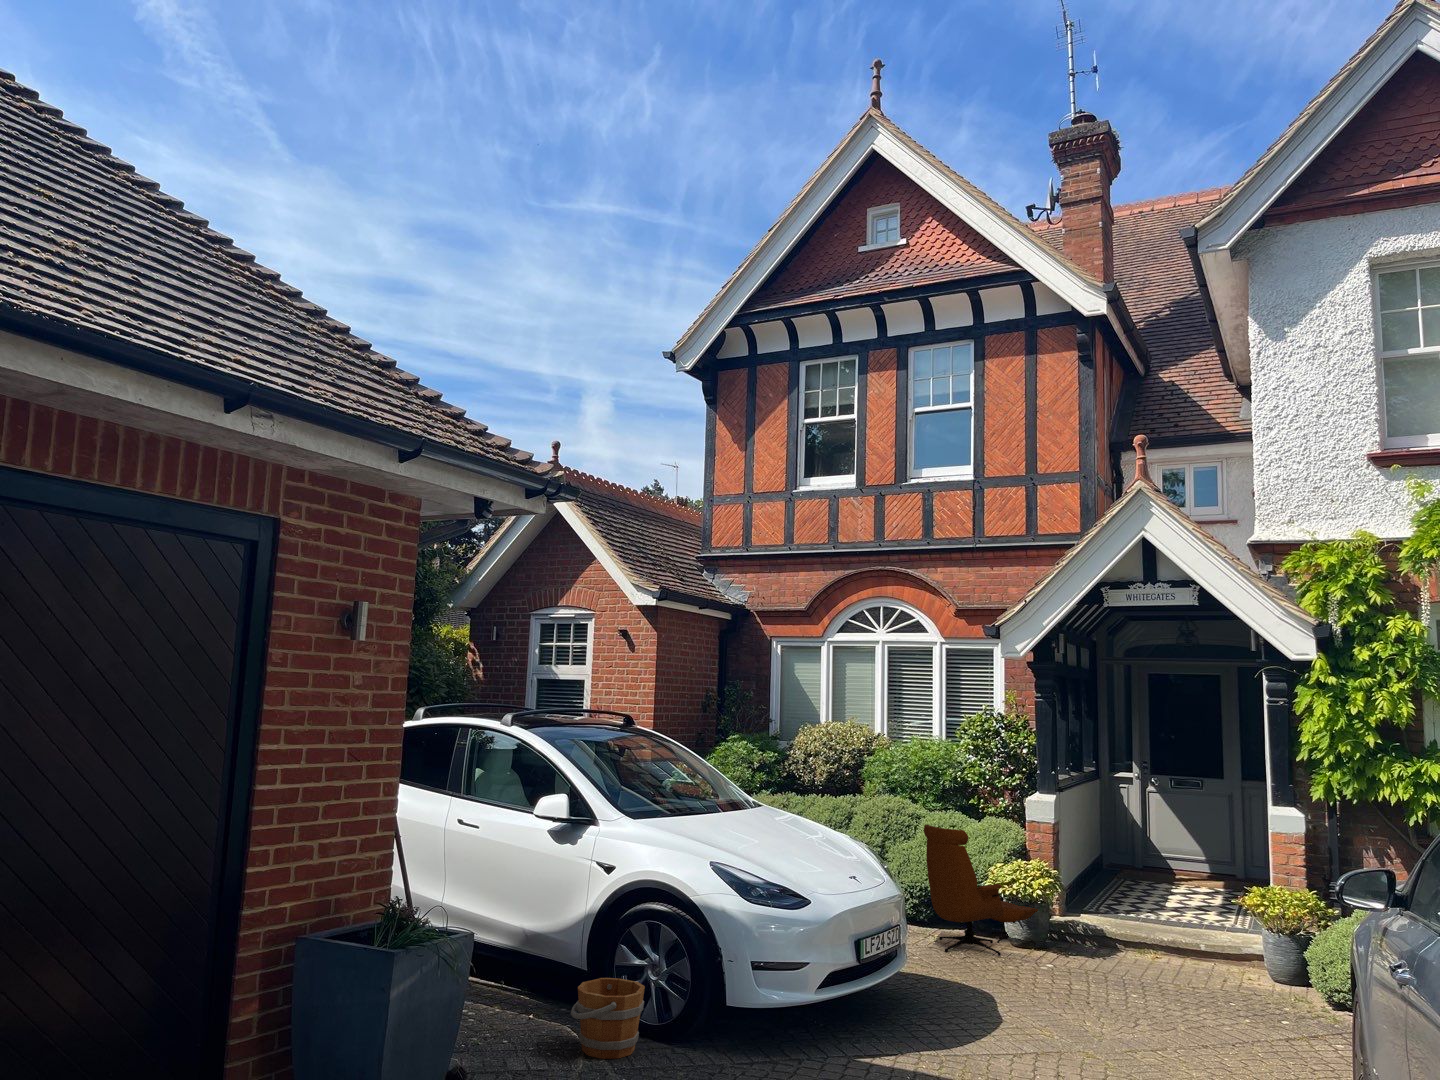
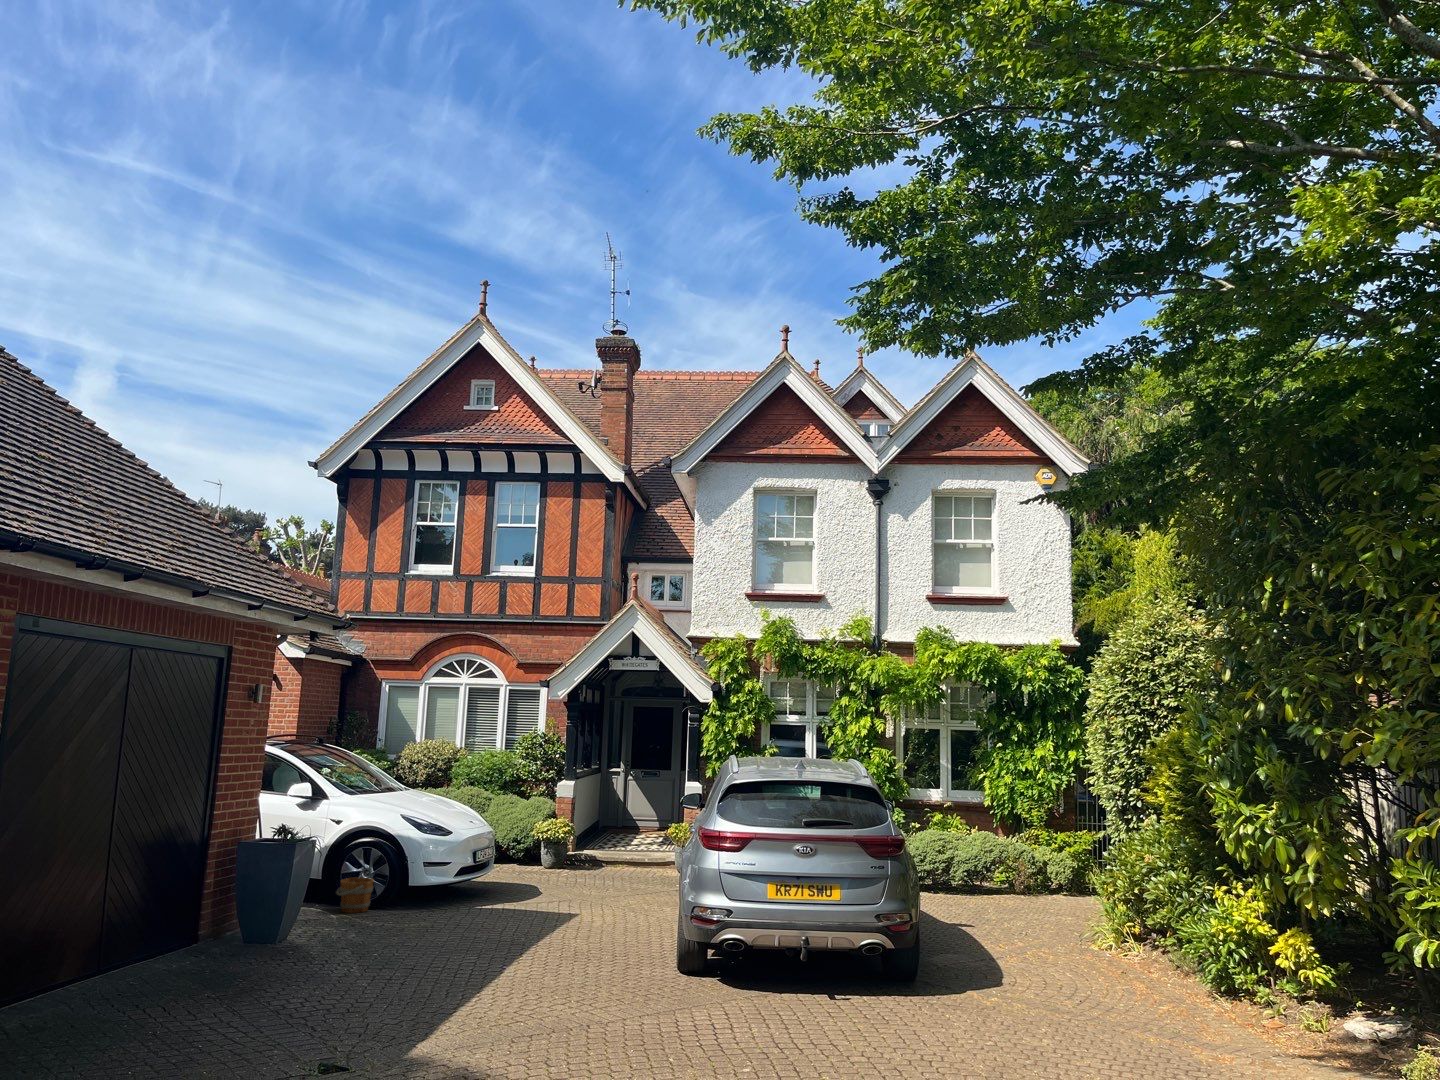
lounge chair: present [924,824,1038,956] -> none [500,800,560,870]

